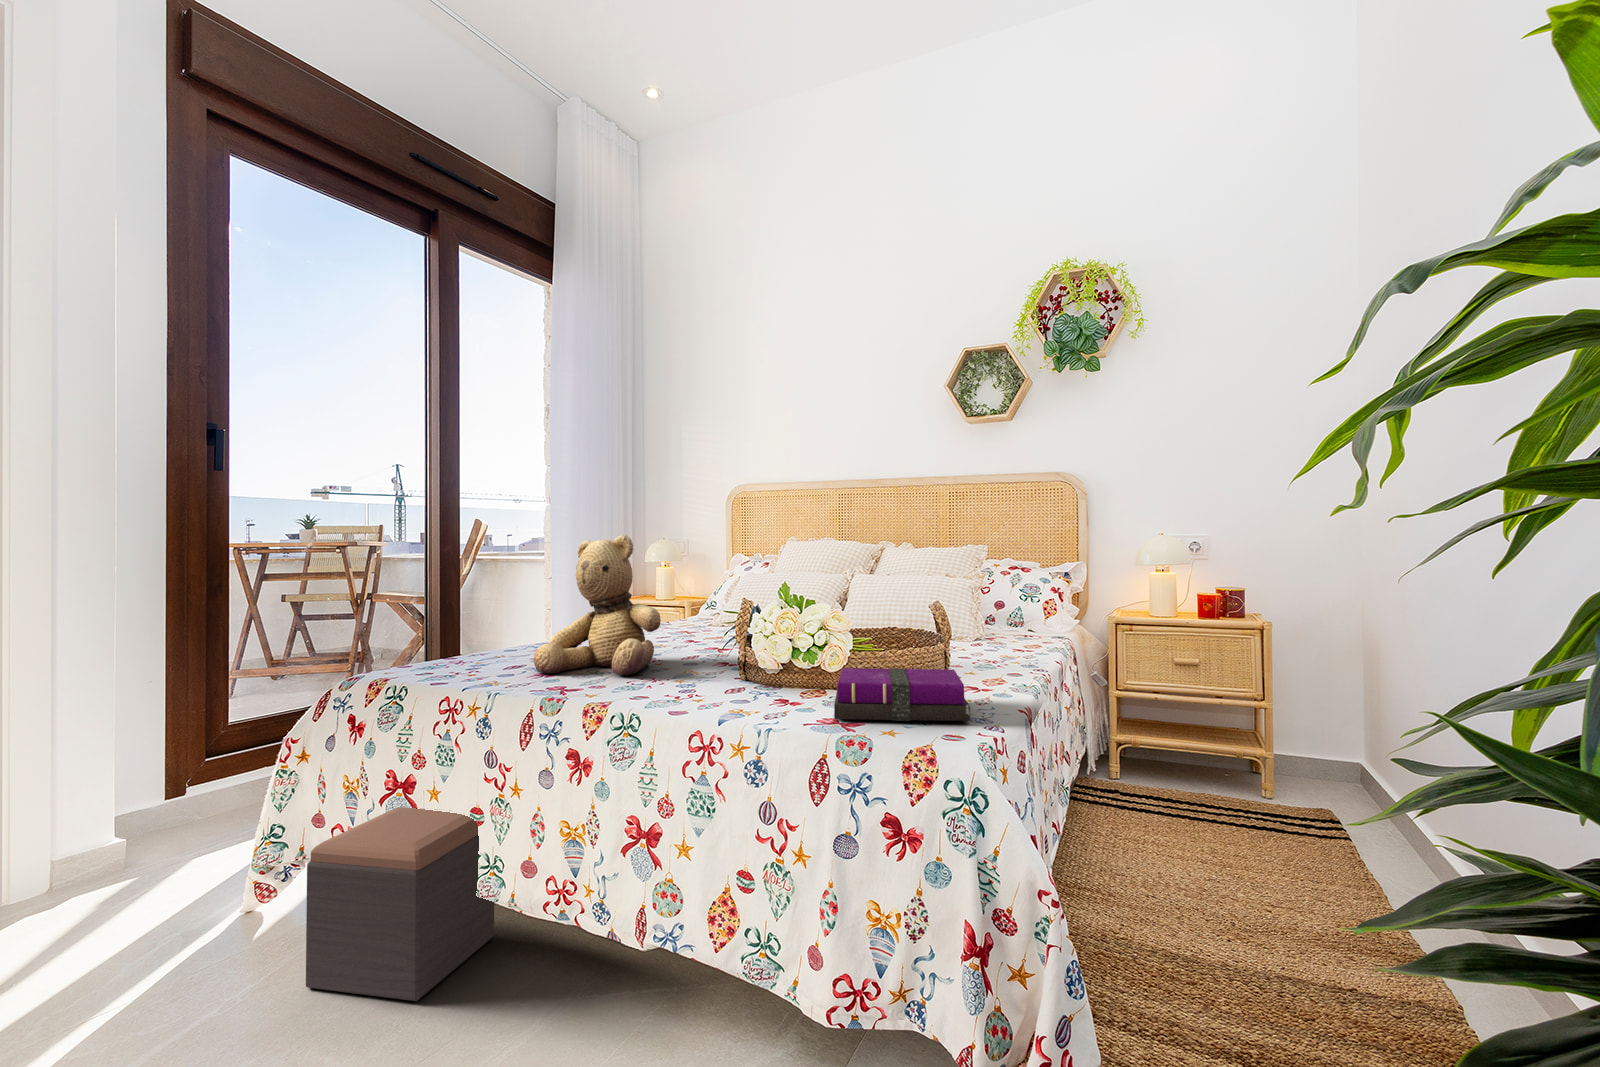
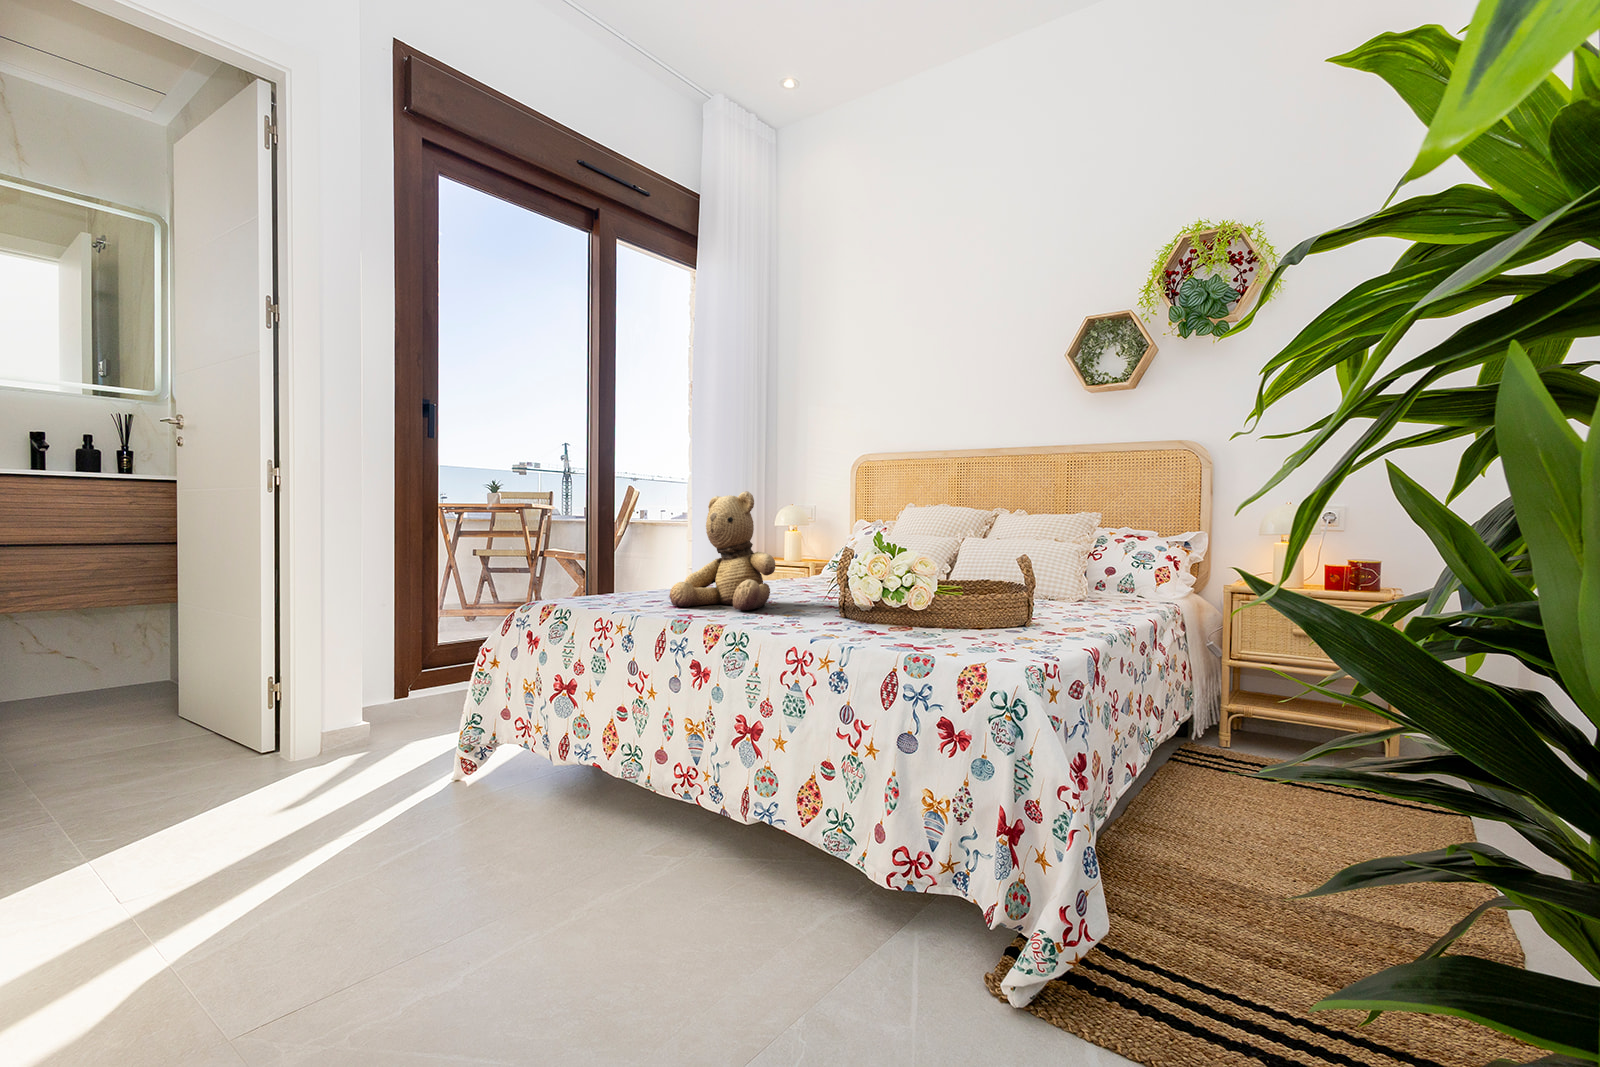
notebook: present [834,668,970,721] -> none [910,607,1030,652]
footstool: present [306,807,494,1001] -> none [496,706,636,848]

